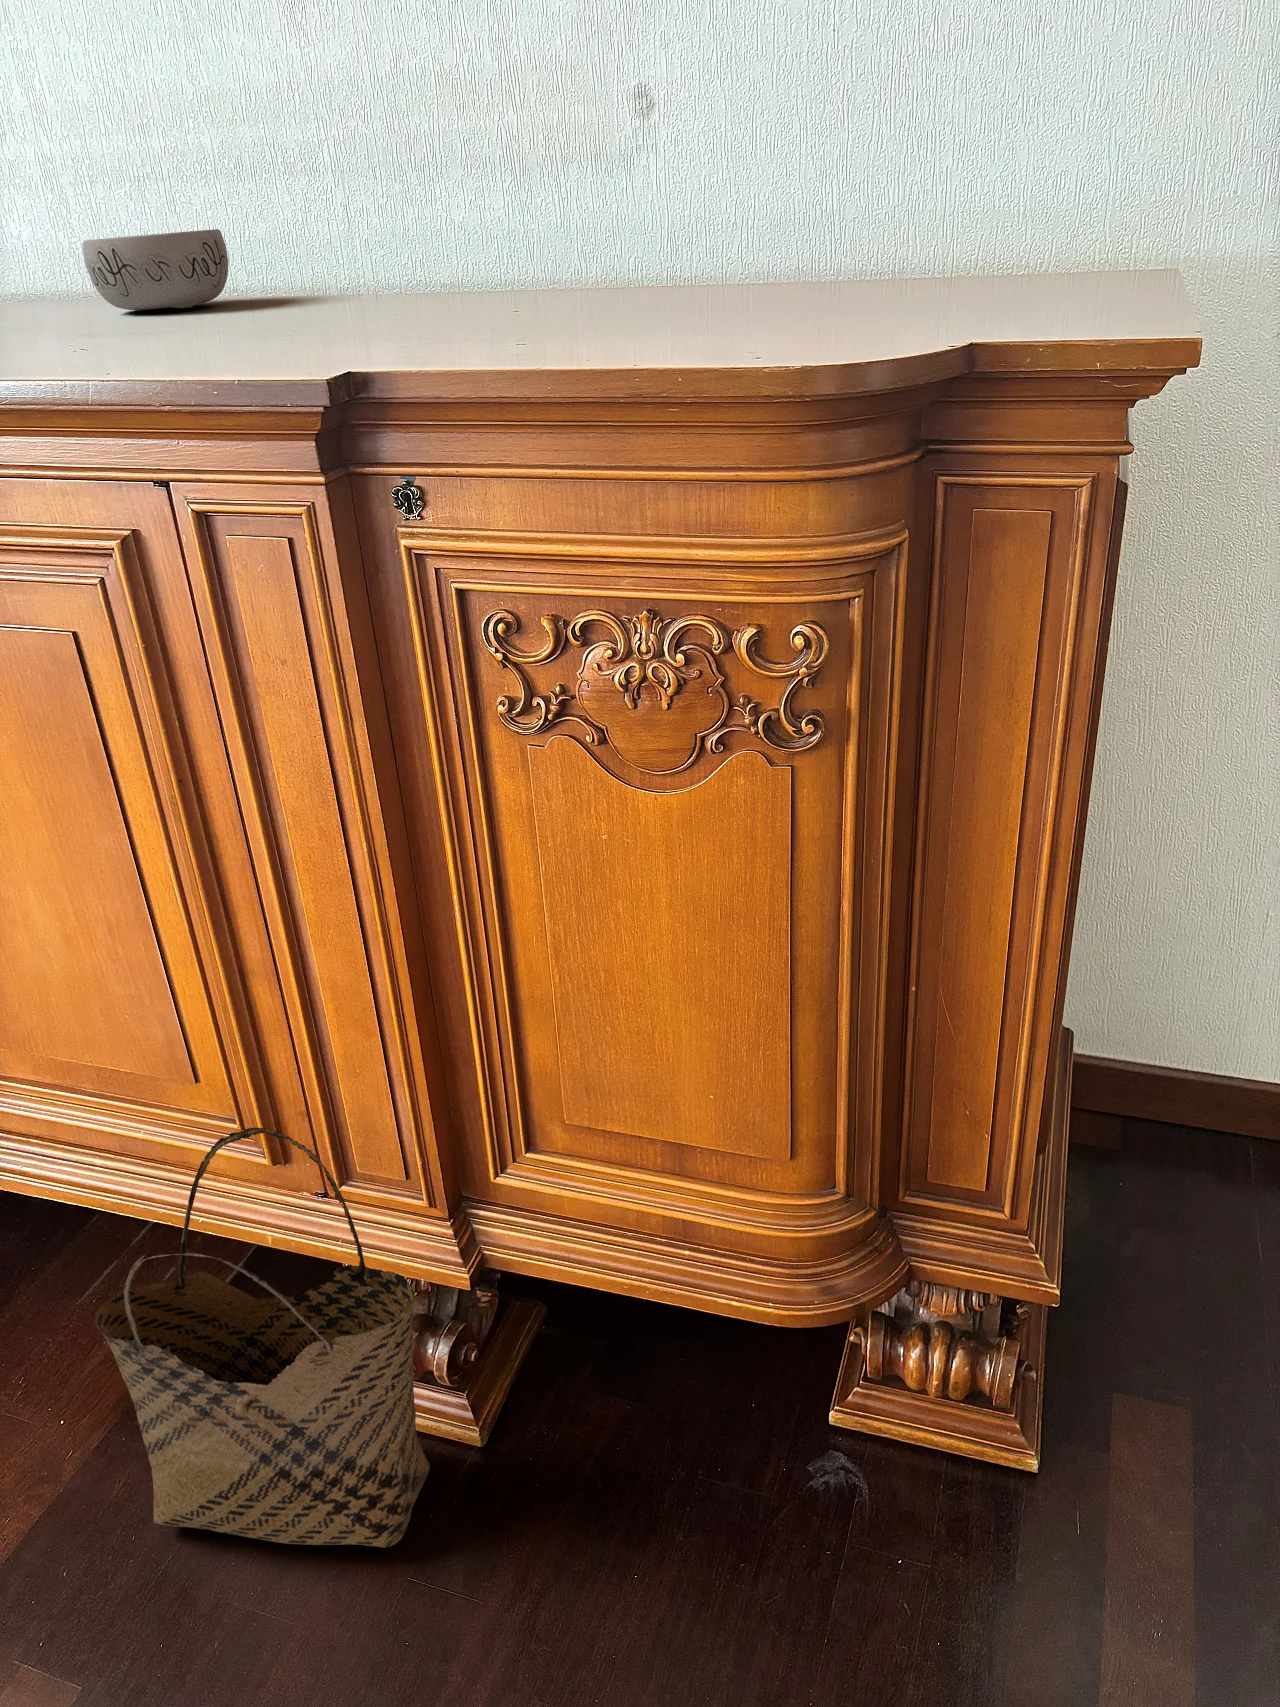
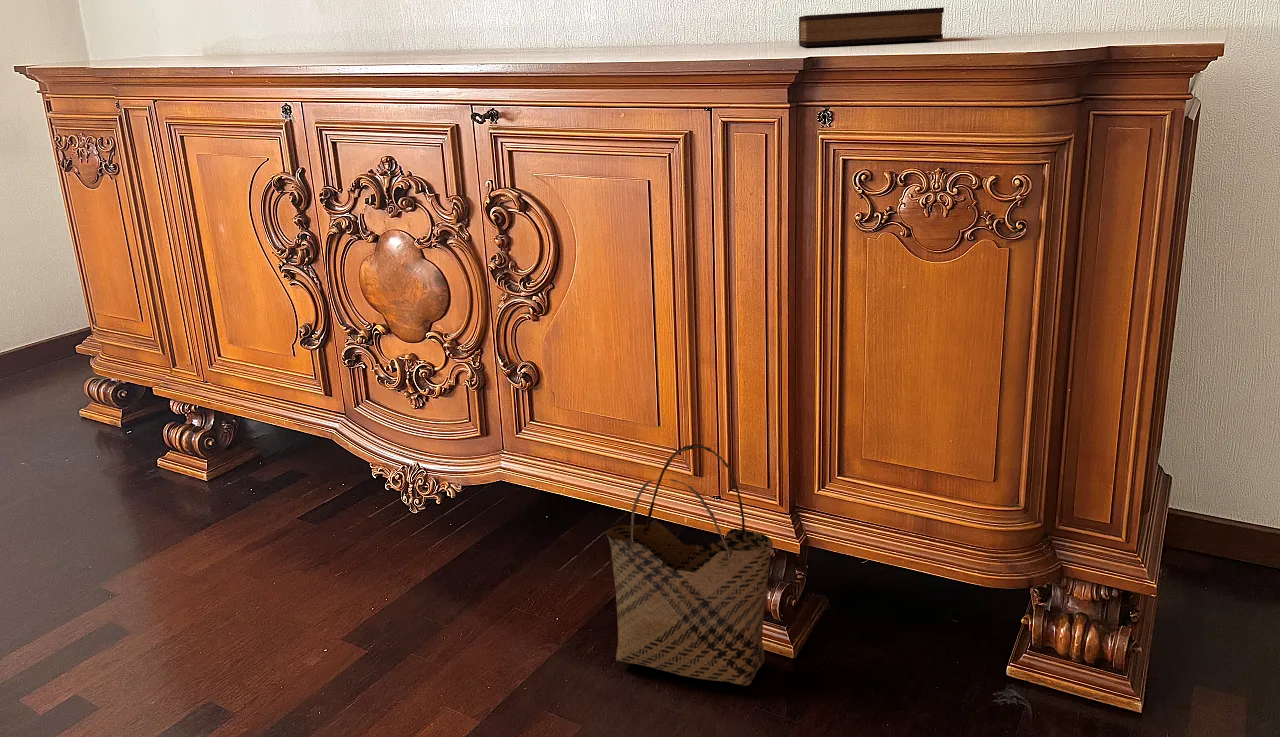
decorative bowl: present [83,229,228,310] -> none [645,10,714,49]
hardback book: none [379,230,650,318] -> present [799,7,944,47]

